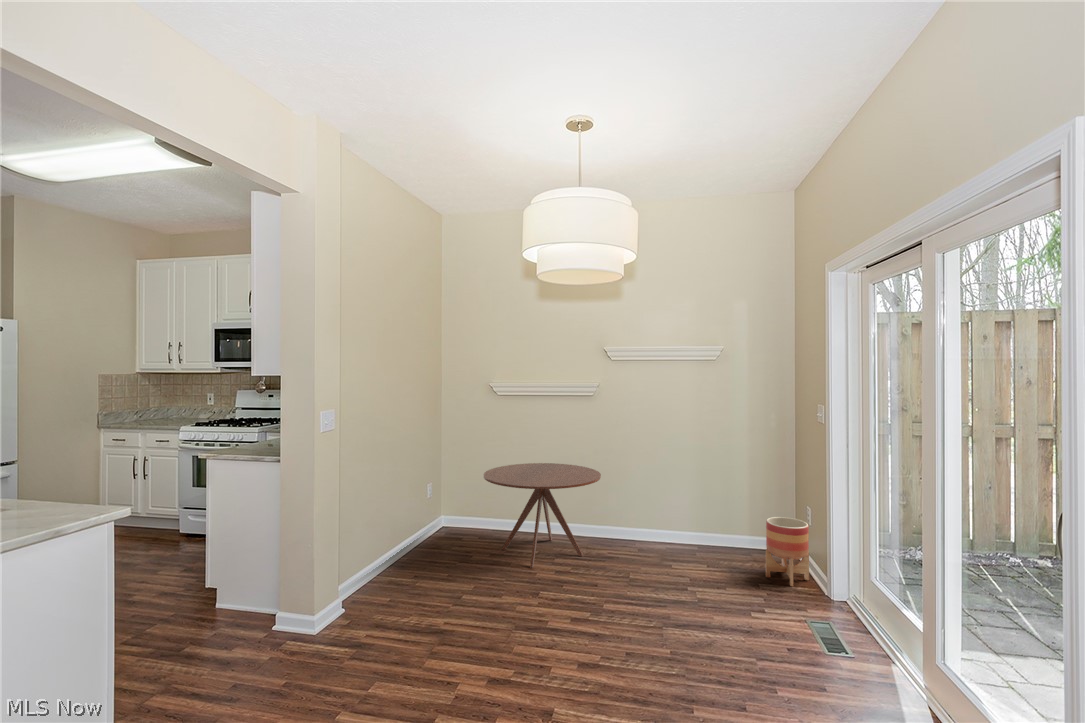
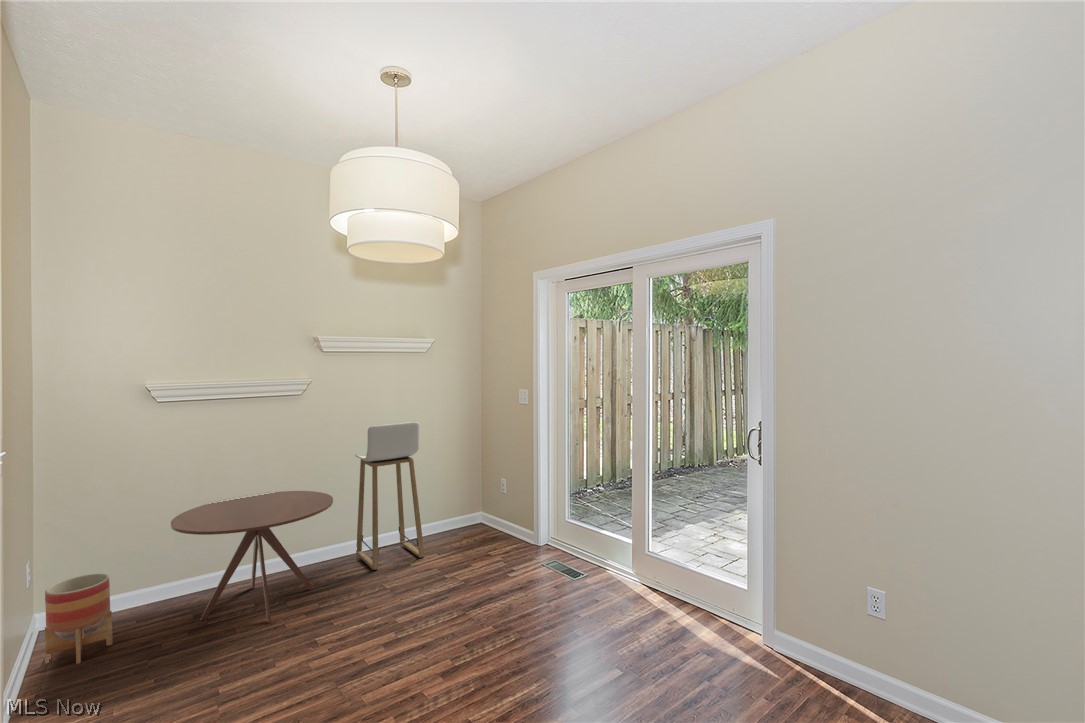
bar stool: none [639,418,694,564] -> present [355,422,424,570]
planter: present [766,517,809,586] -> present [45,574,113,664]

